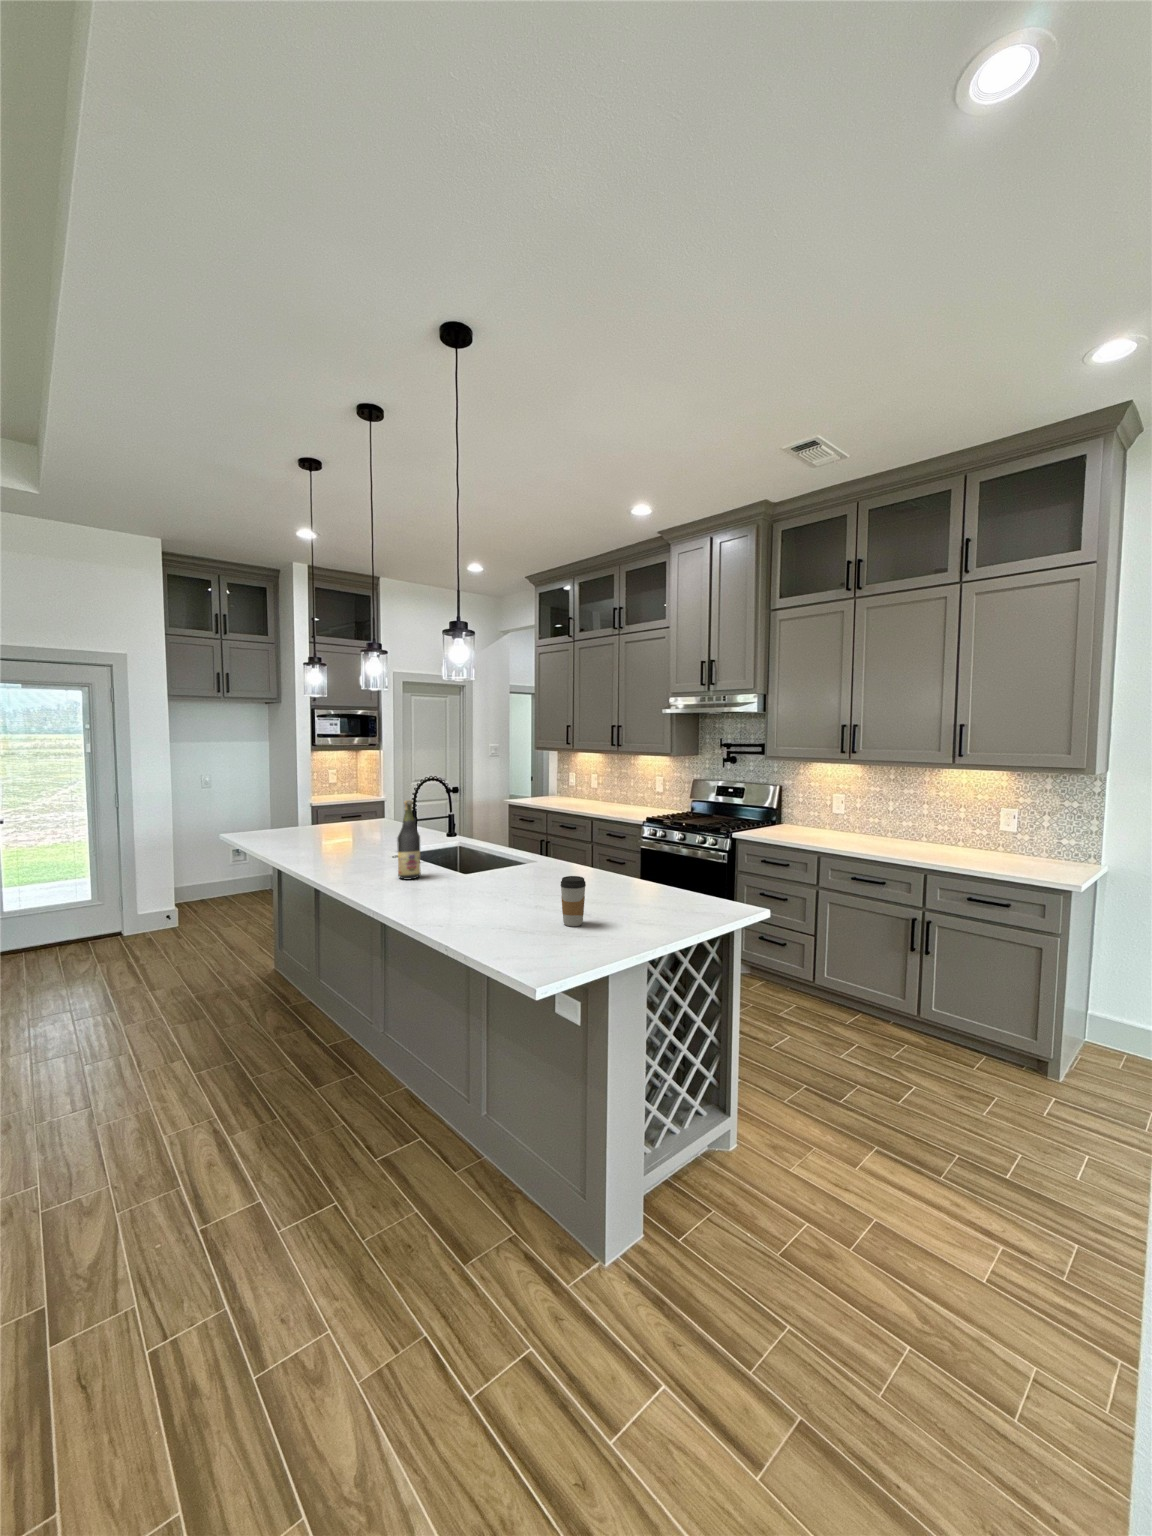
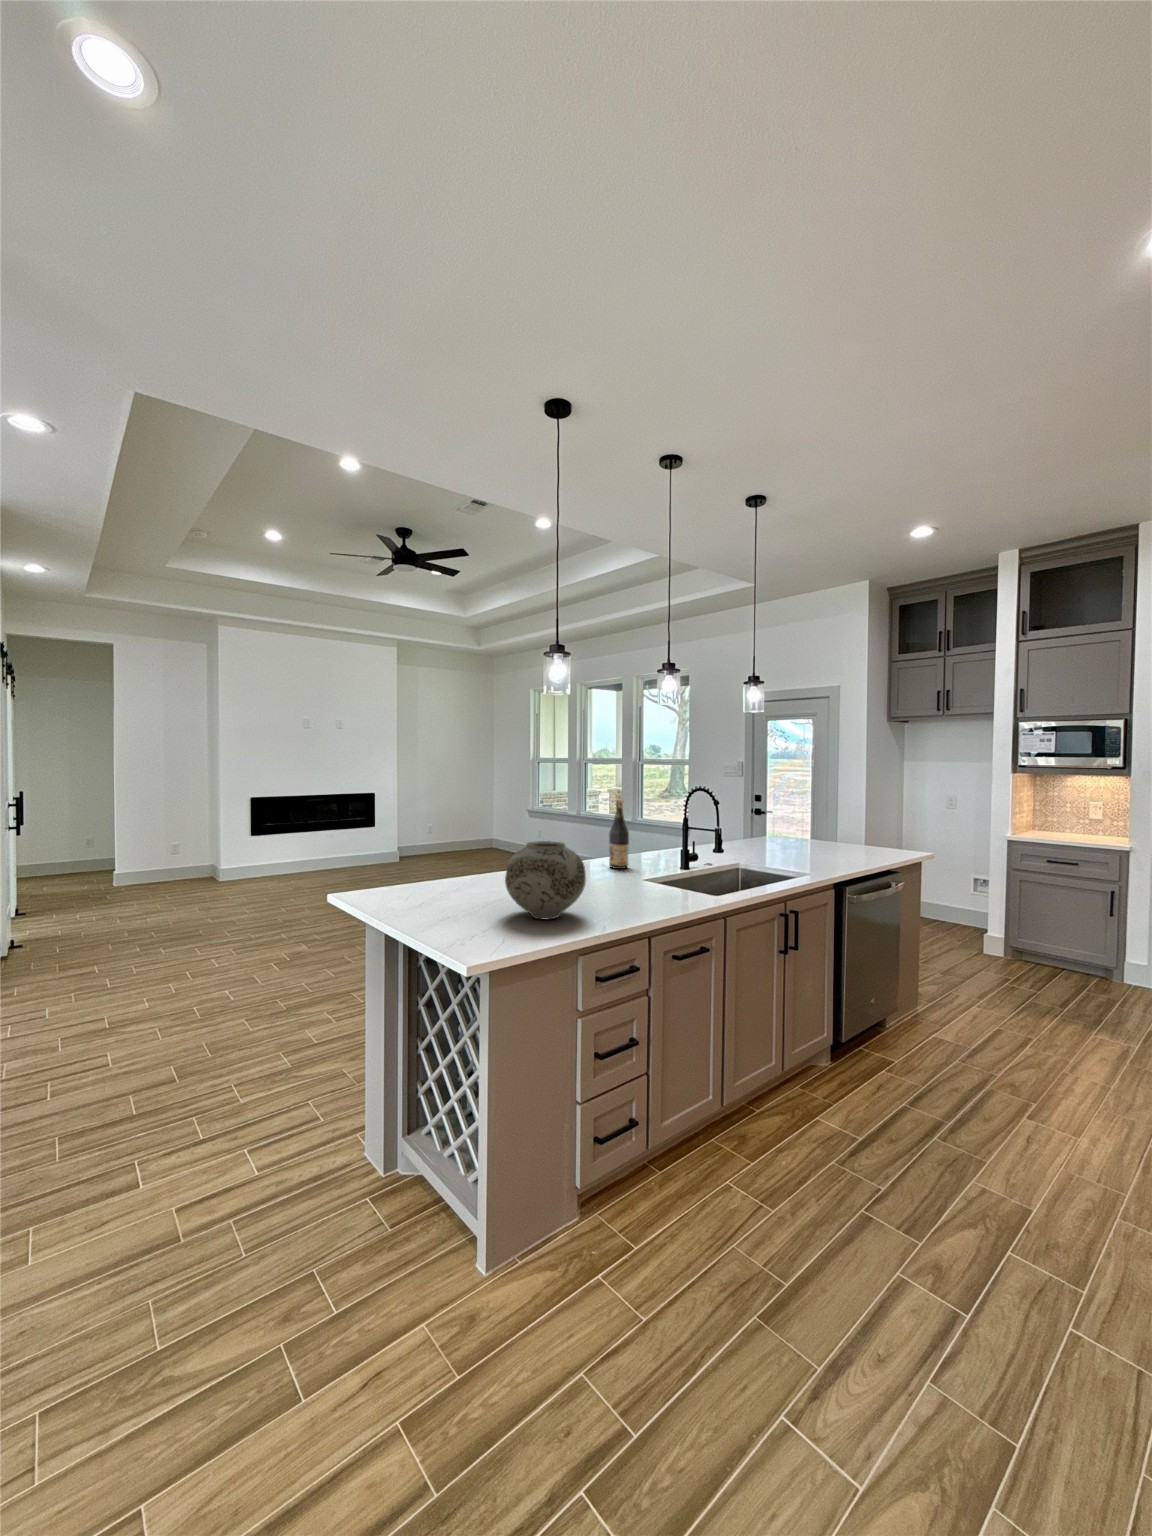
vase: none [596,829,667,898] -> present [505,841,586,919]
coffee cup: present [561,876,586,926] -> none [441,856,464,899]

